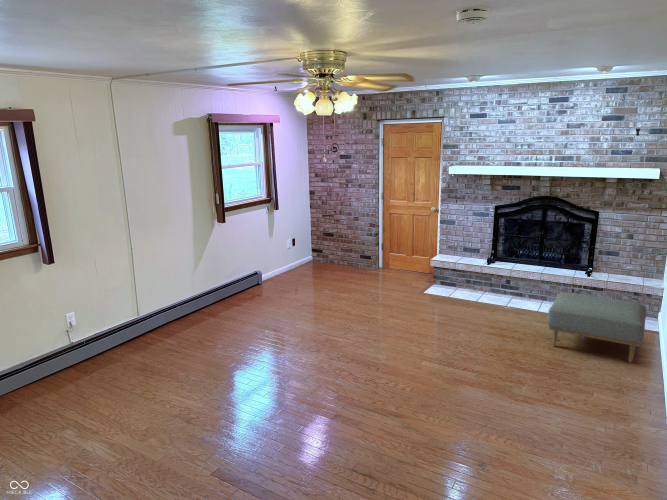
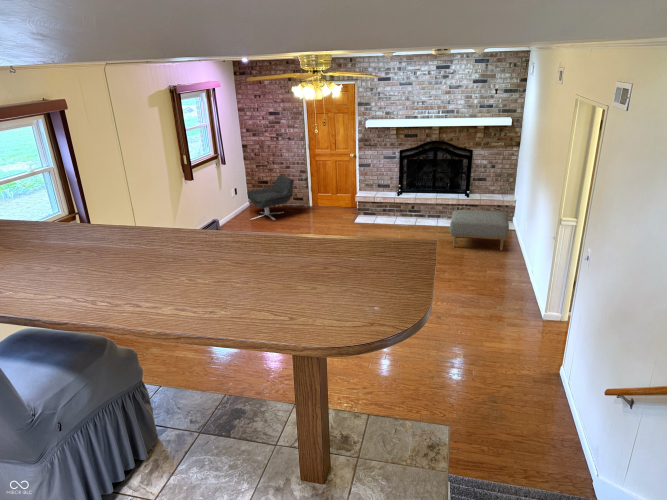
lounge chair: none [304,227,359,280] -> present [247,175,294,220]

